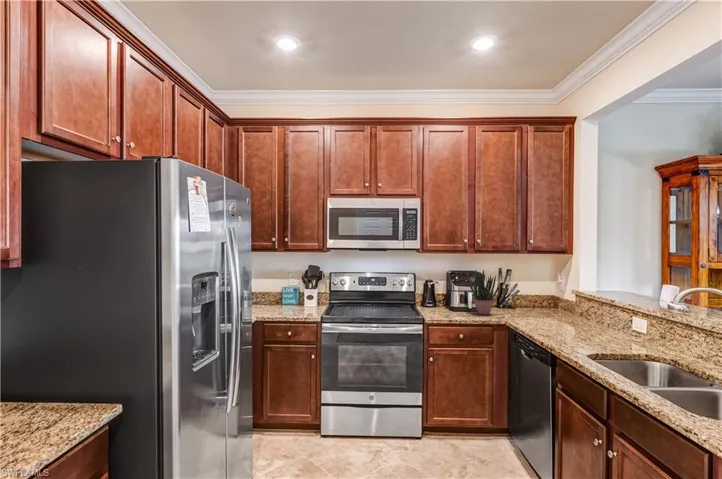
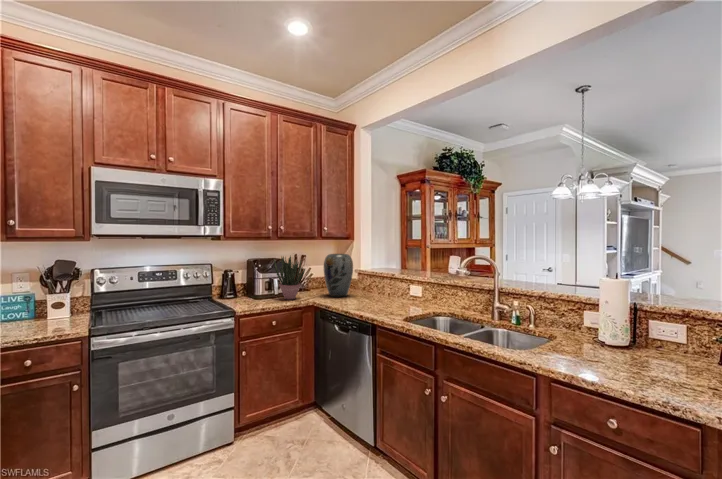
vase: none [523,270,560,320] -> present [324,254,353,297]

